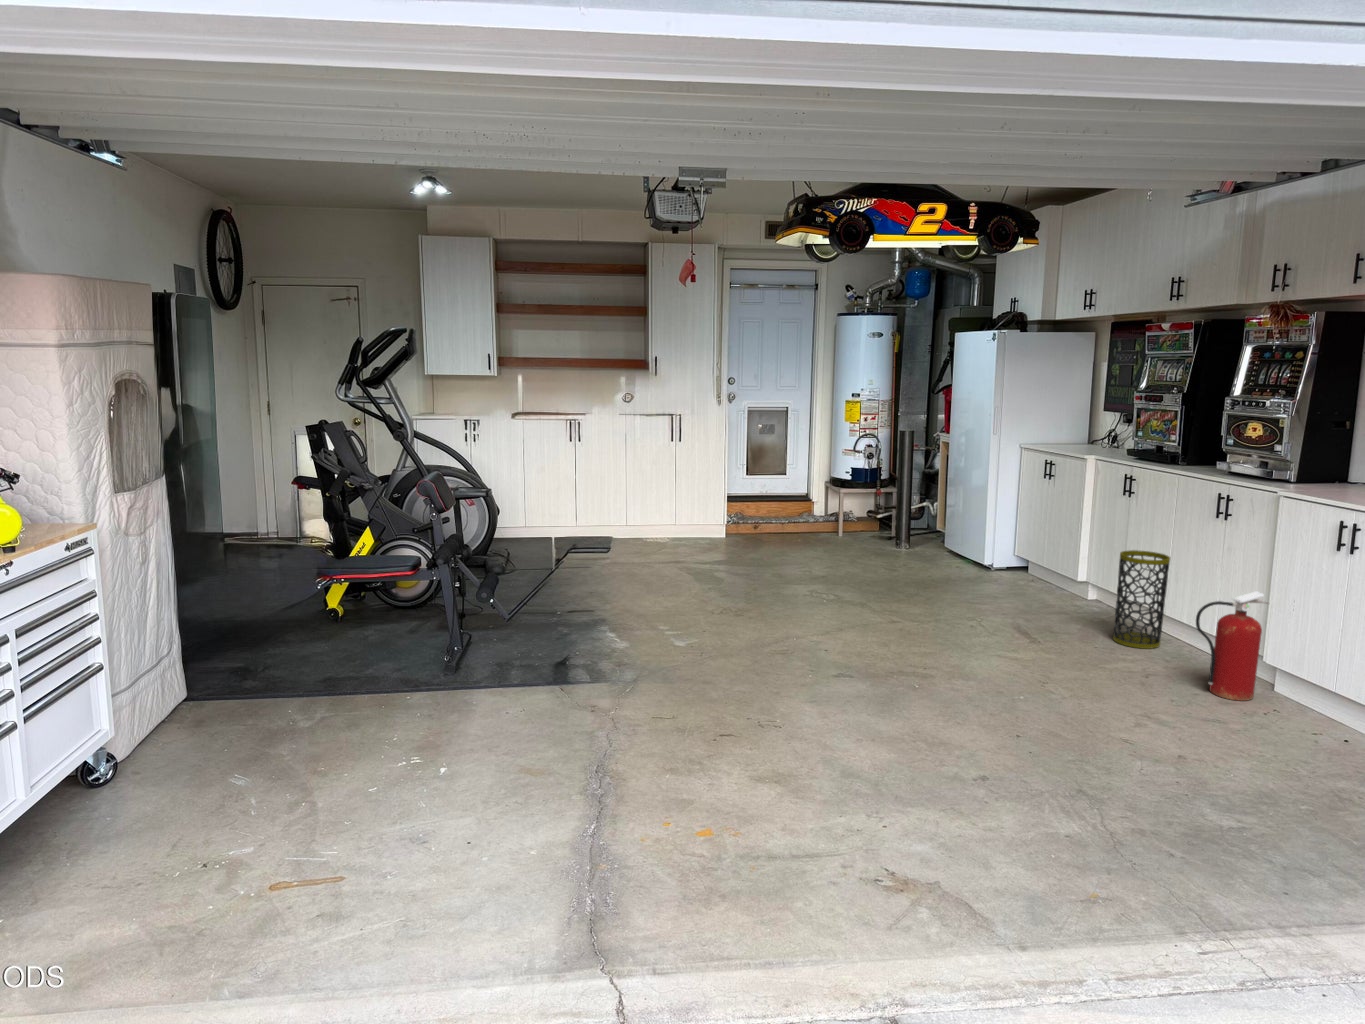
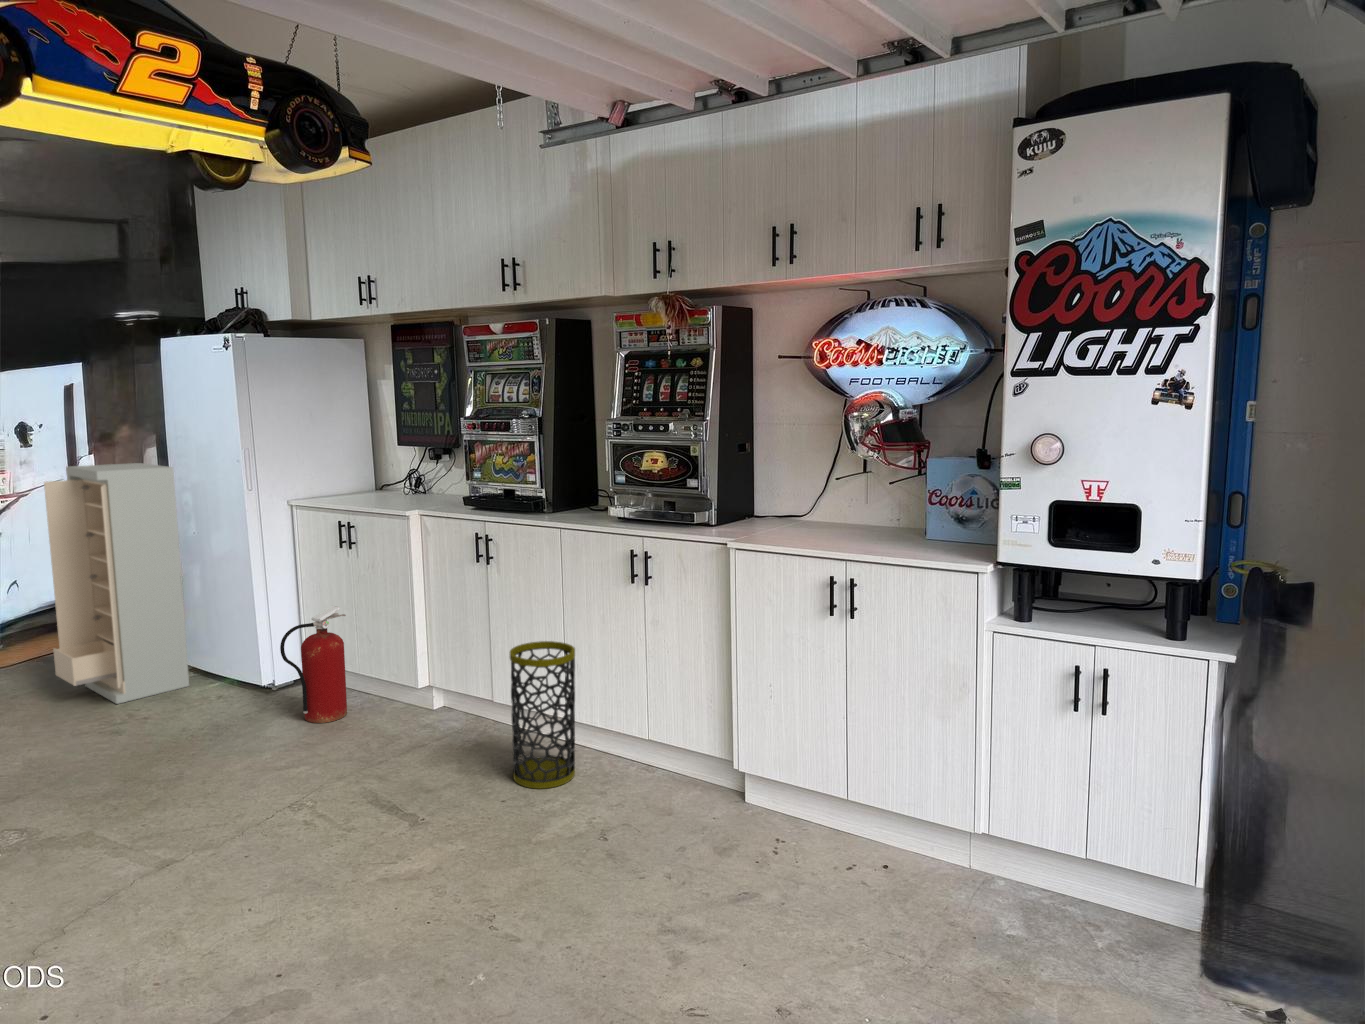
storage cabinet: none [883,414,957,556] -> present [44,463,189,704]
fire extinguisher: present [1196,591,1268,701] -> present [280,606,347,723]

